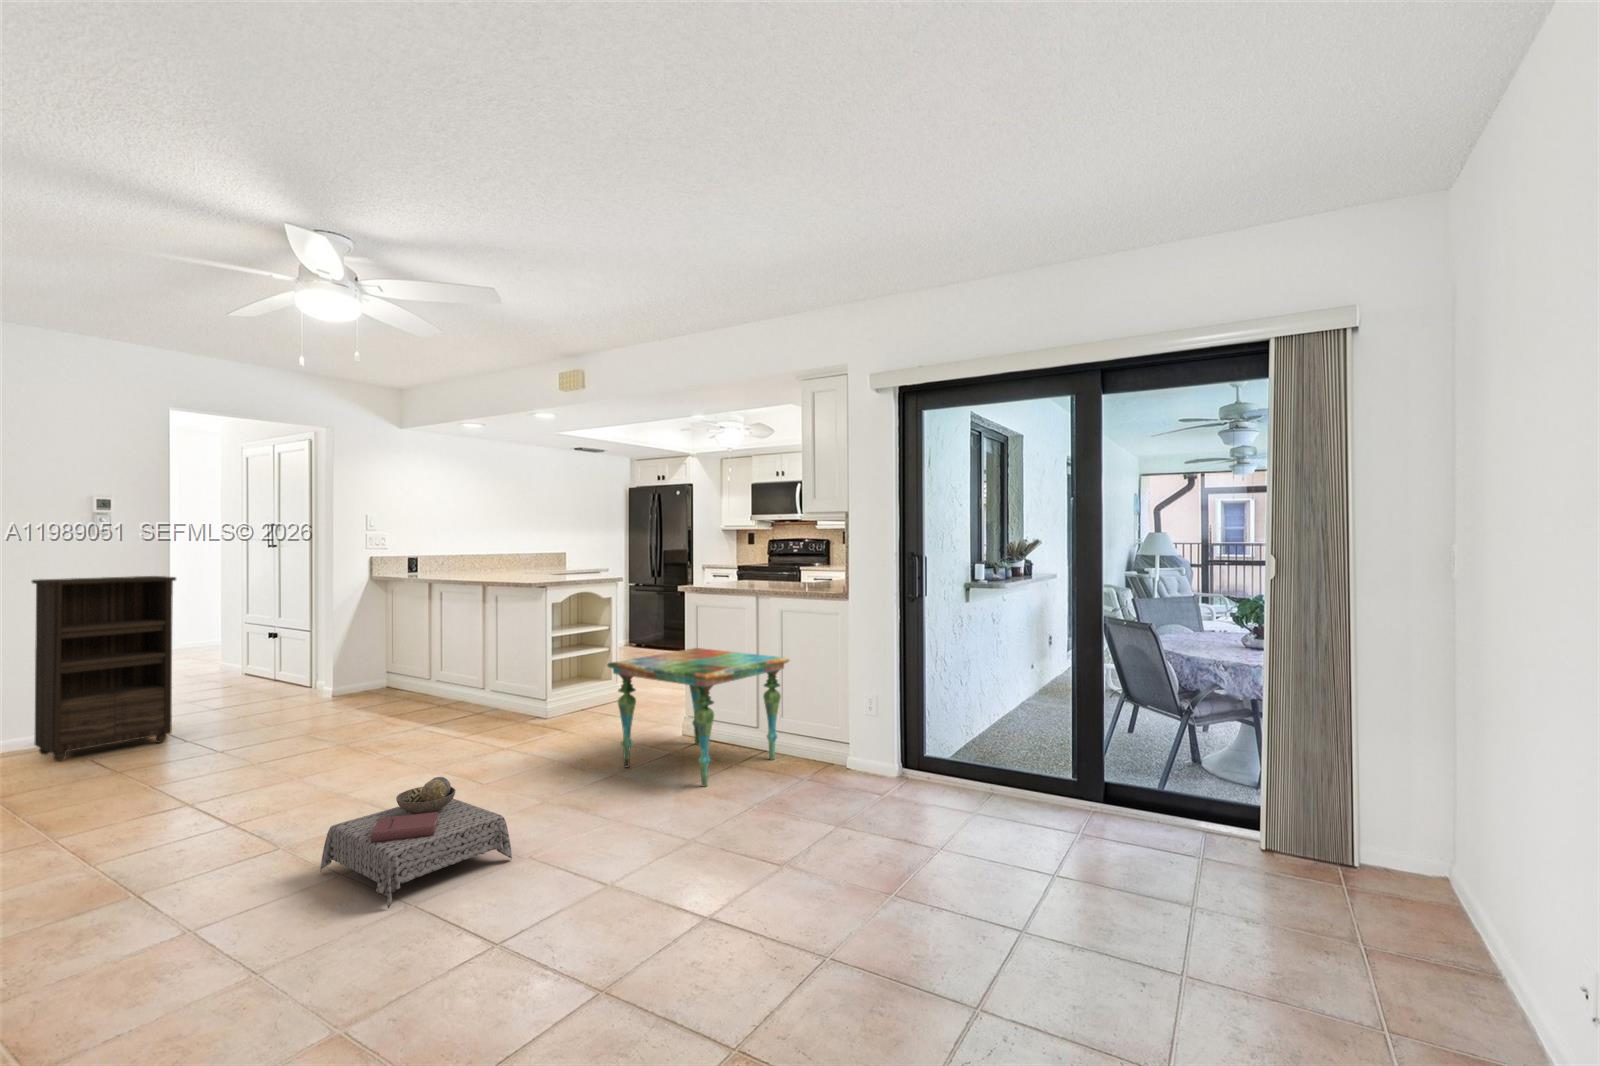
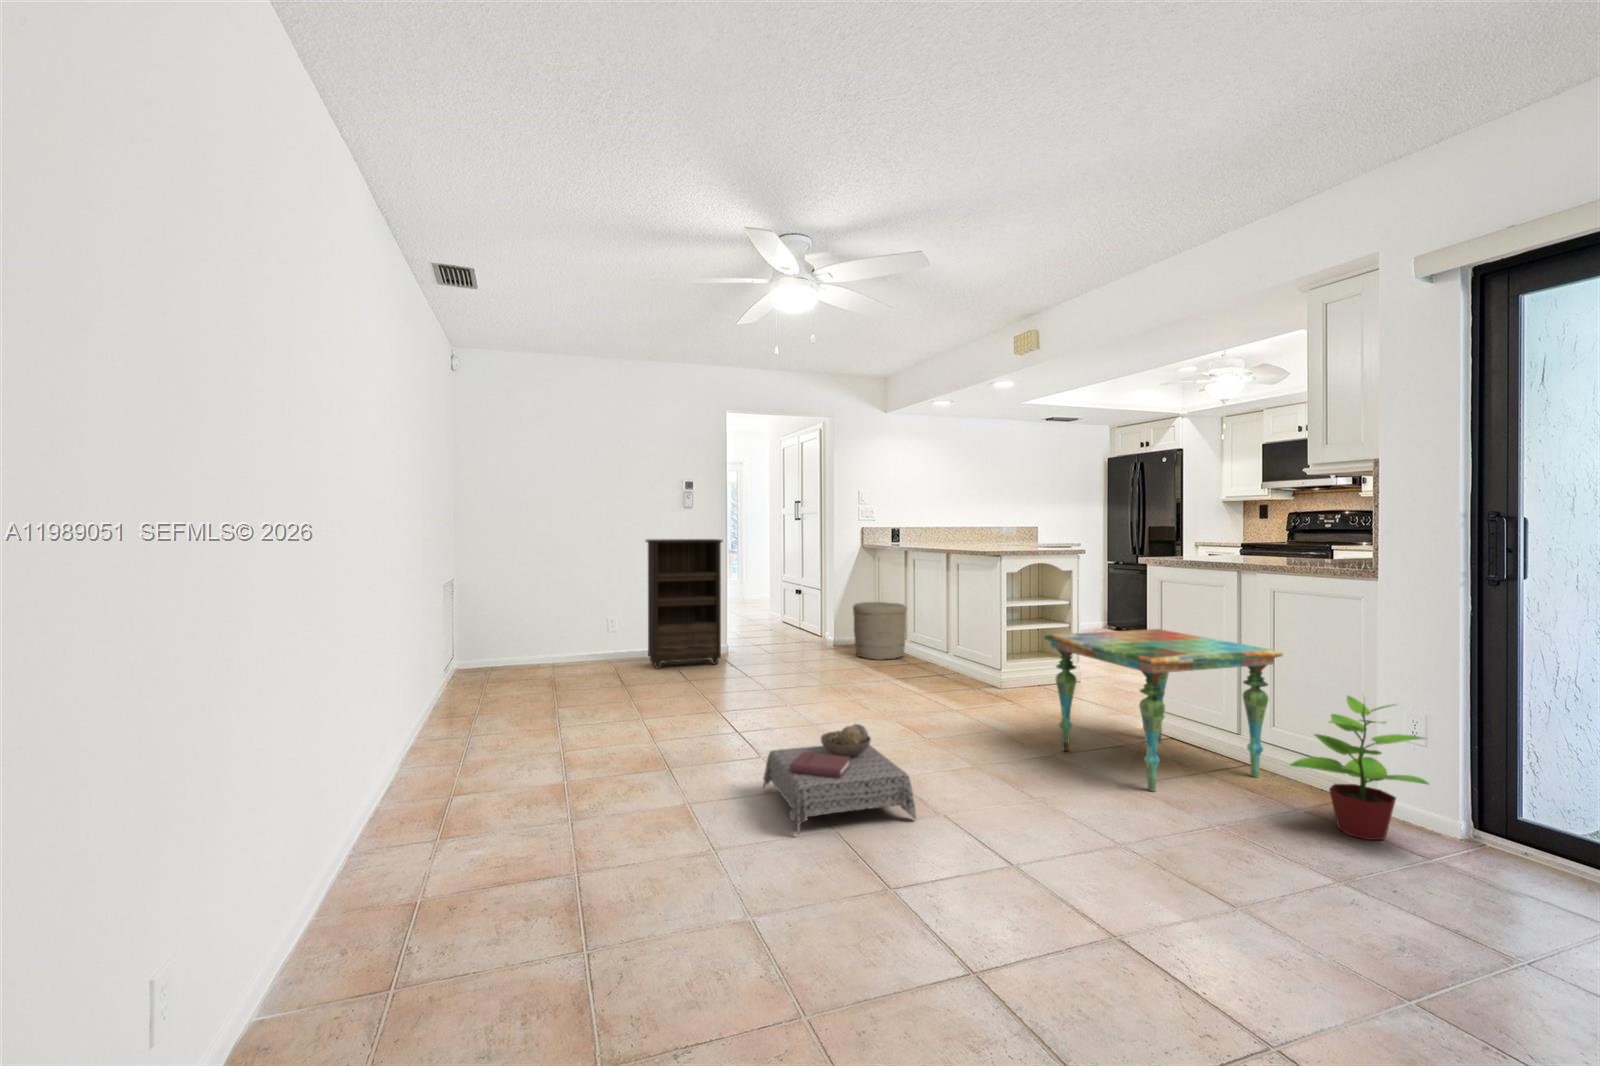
woven basket: none [363,641,432,708] -> present [853,602,907,660]
potted plant: none [802,683,882,789] -> present [1290,696,1428,840]

